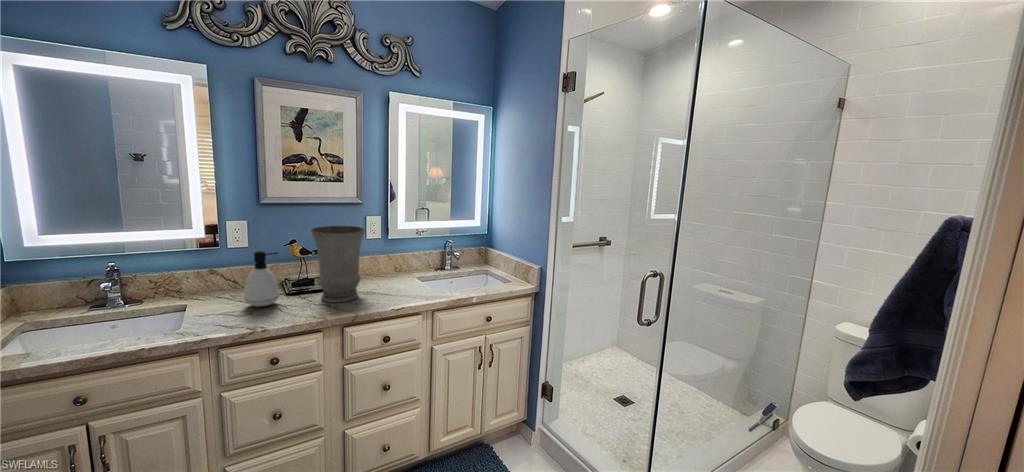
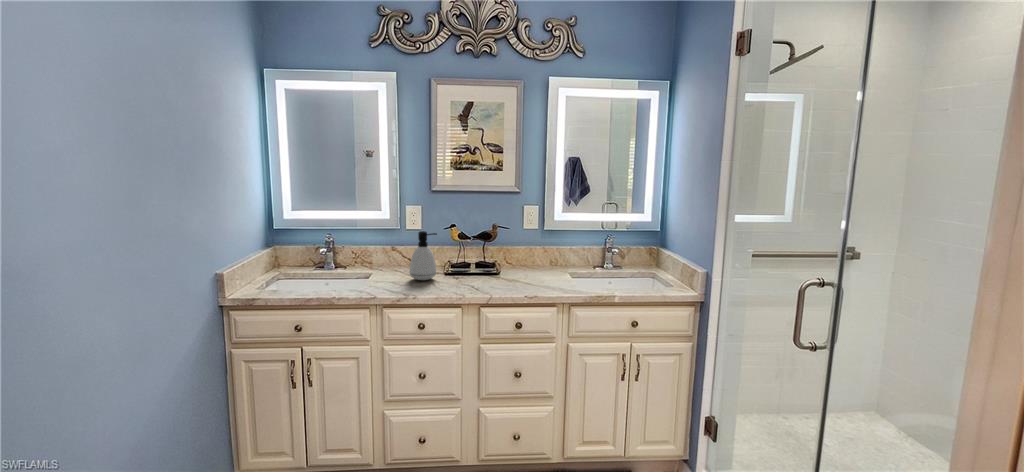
vase: present [311,226,365,303] -> none [463,212,512,285]

